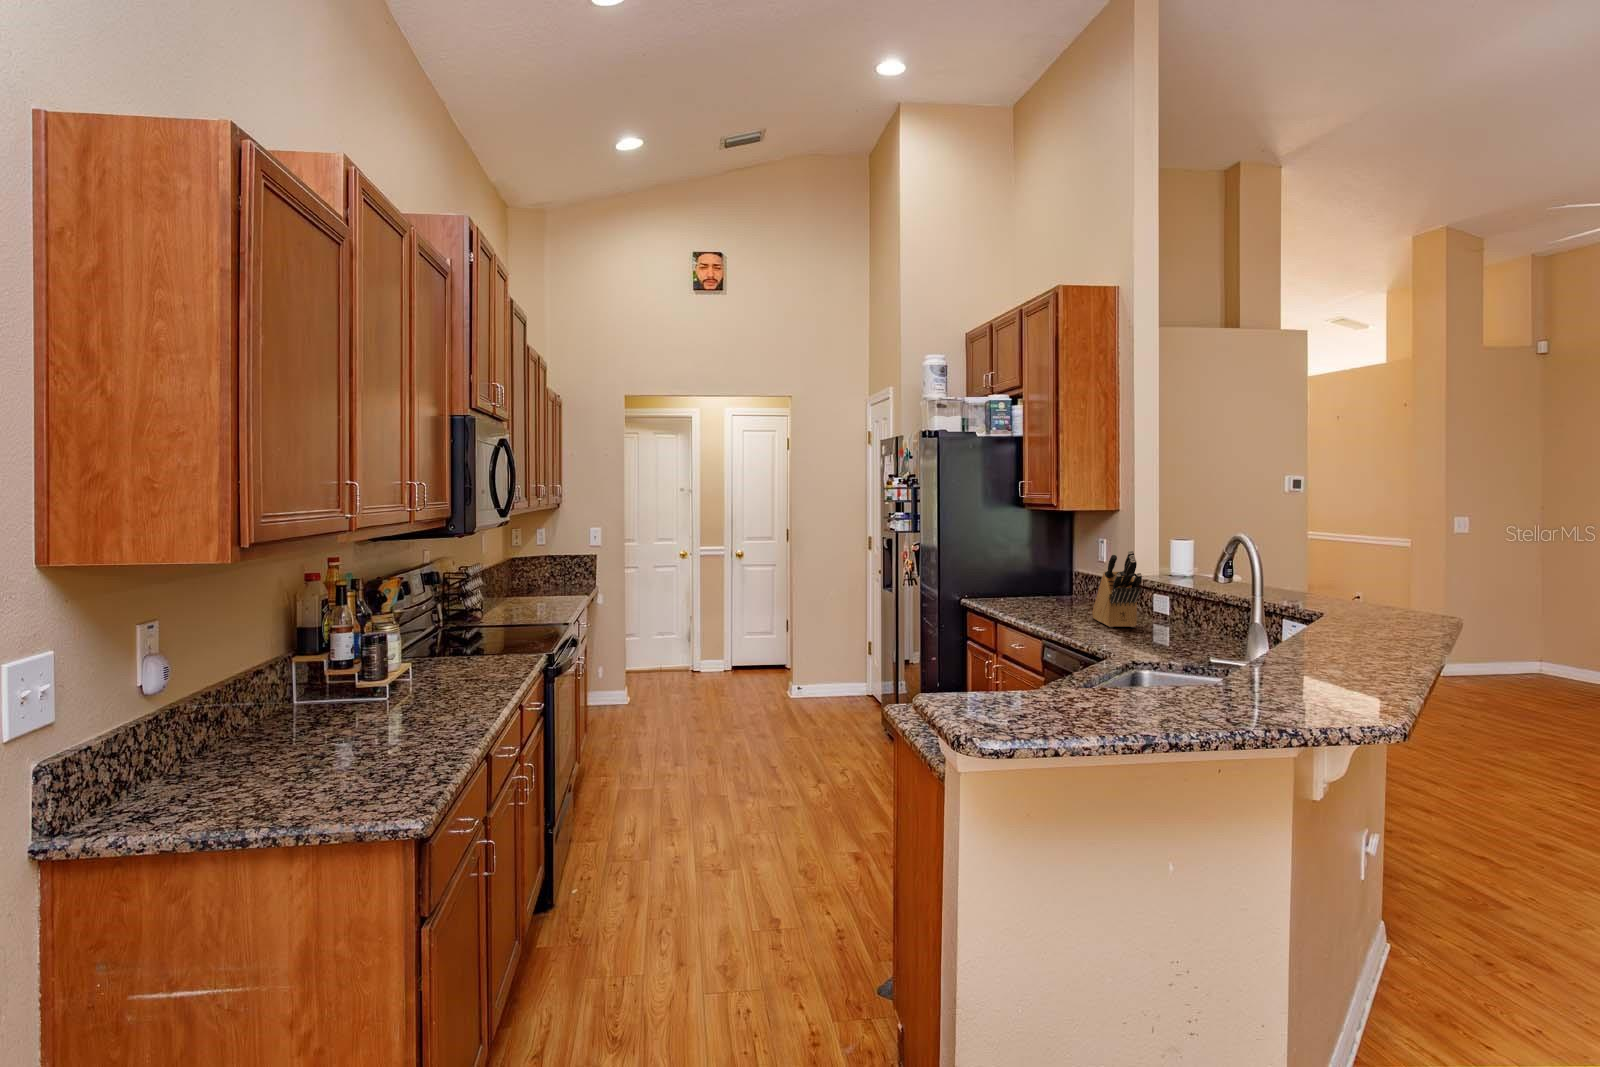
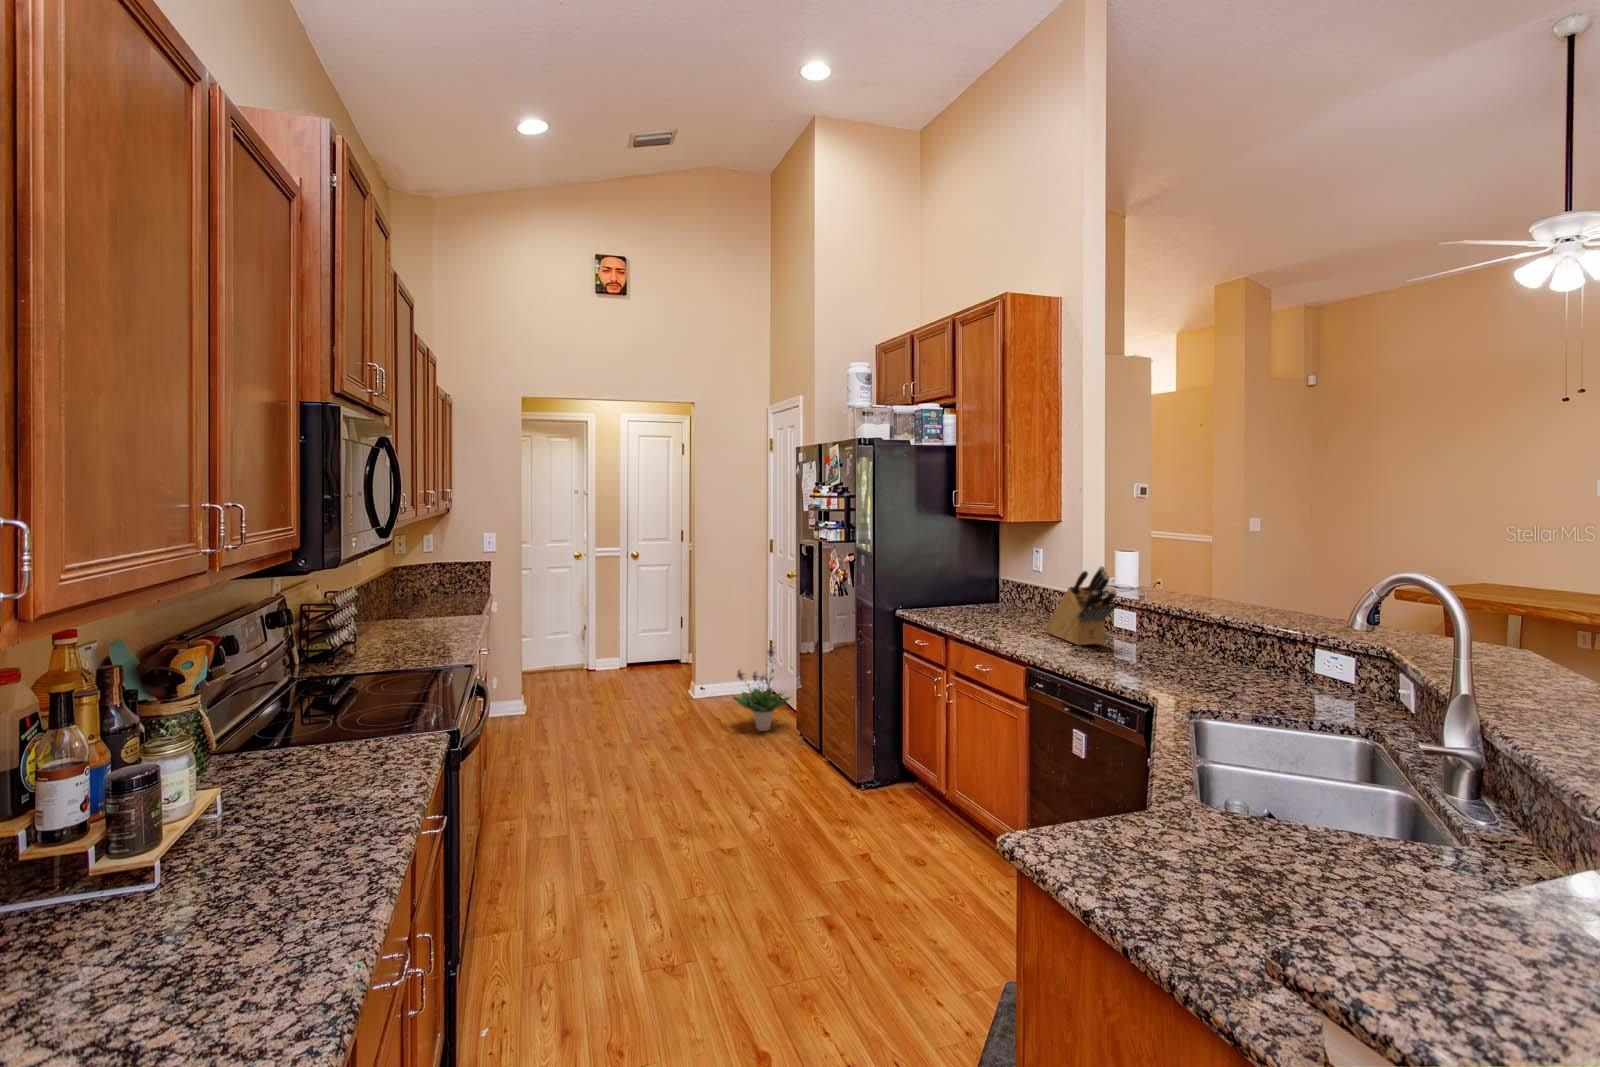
potted plant: none [819,641,882,727] -> present [733,647,790,731]

